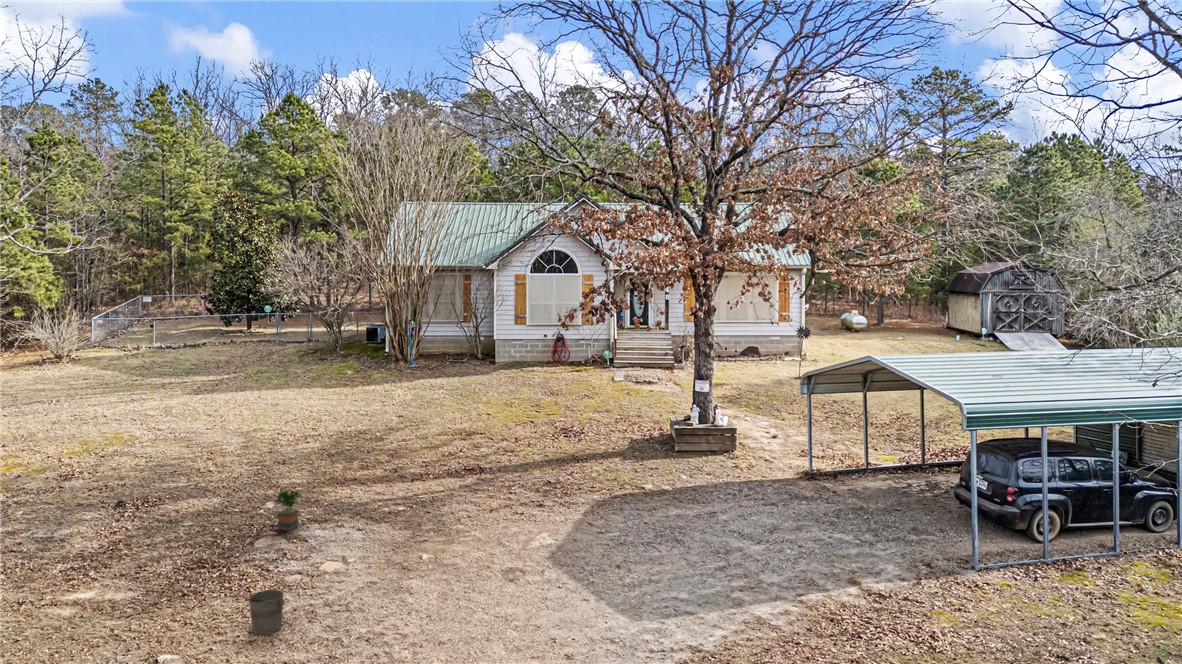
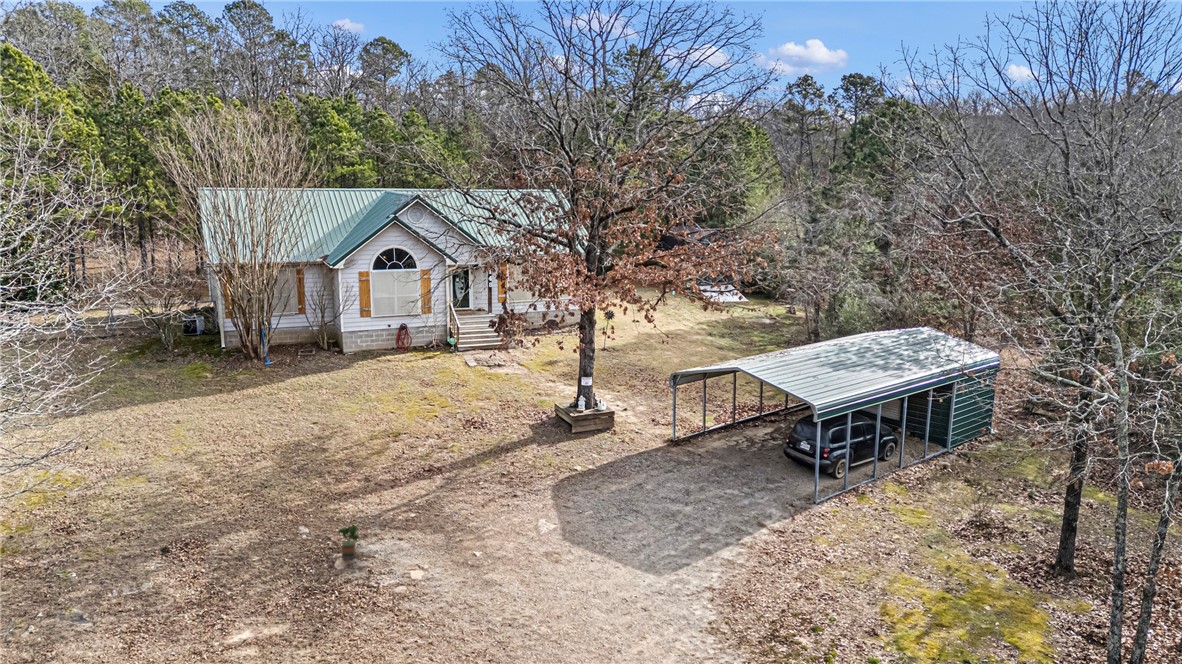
bucket: present [248,589,285,635] -> none [424,609,452,643]

